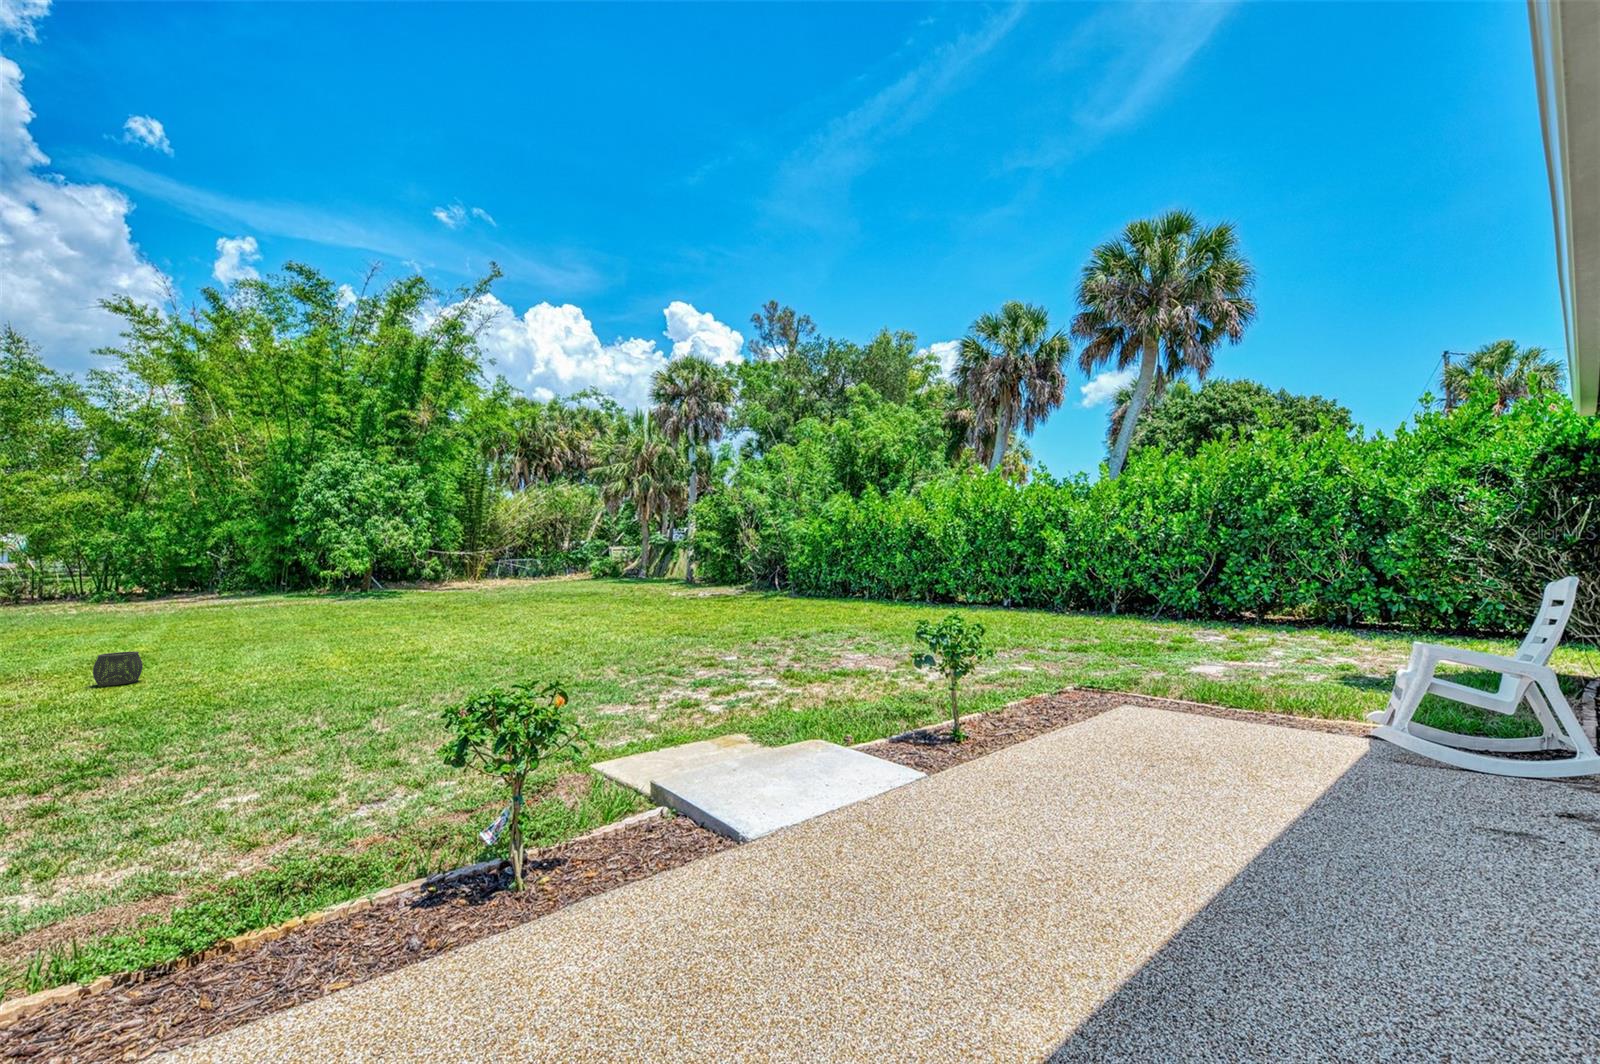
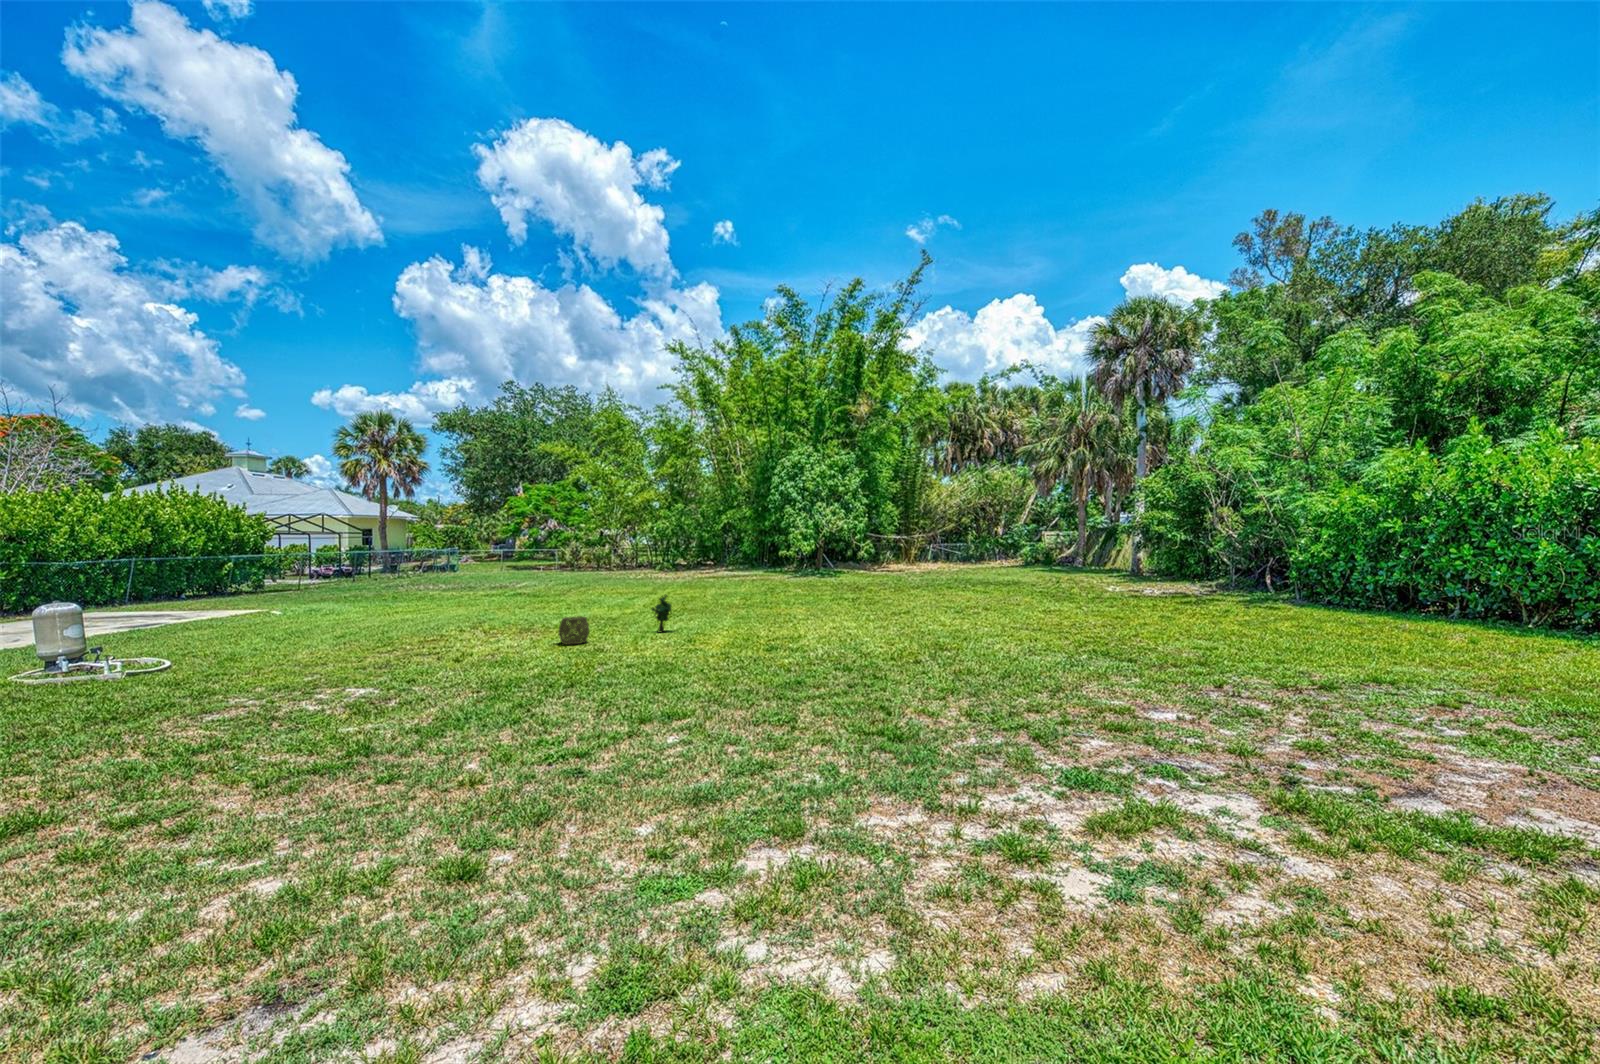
decorative plant: none [221,620,253,663] -> present [651,594,672,632]

